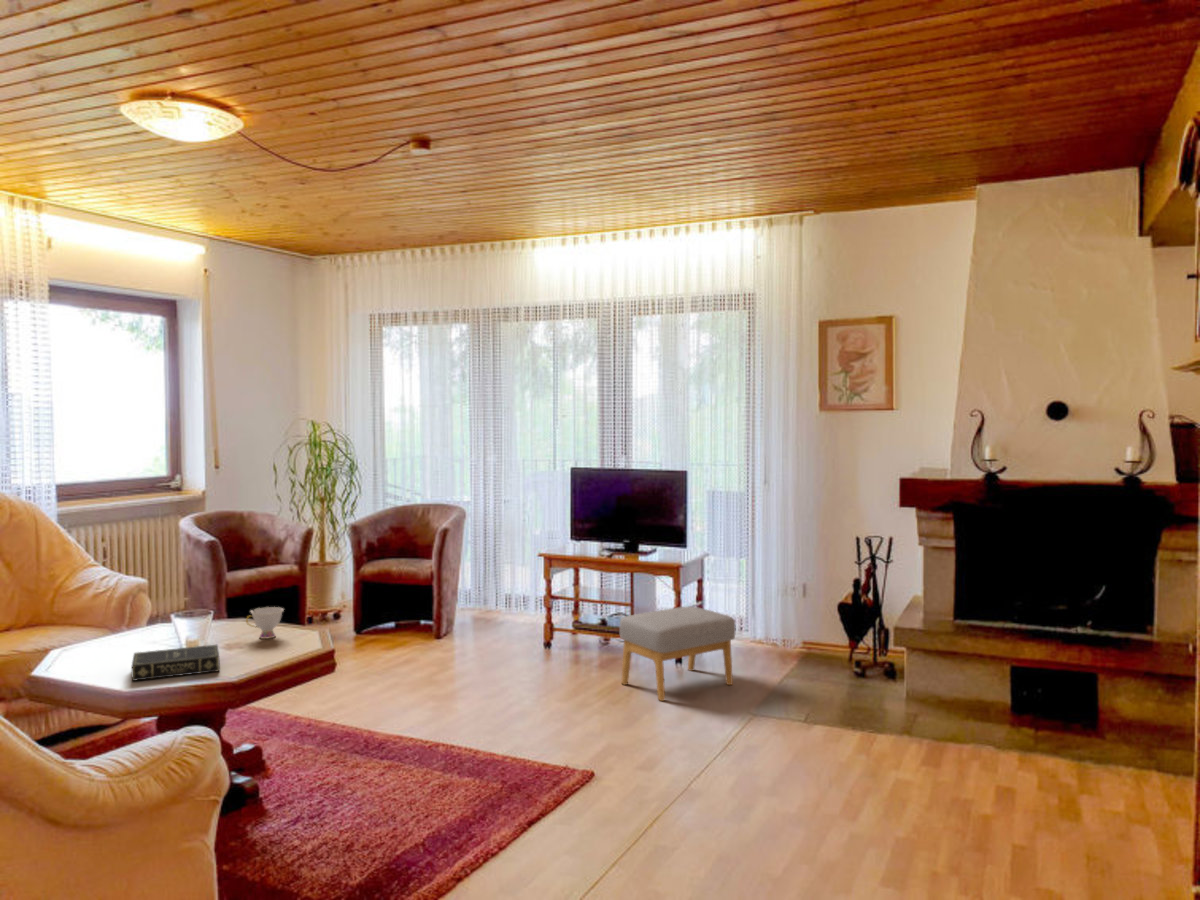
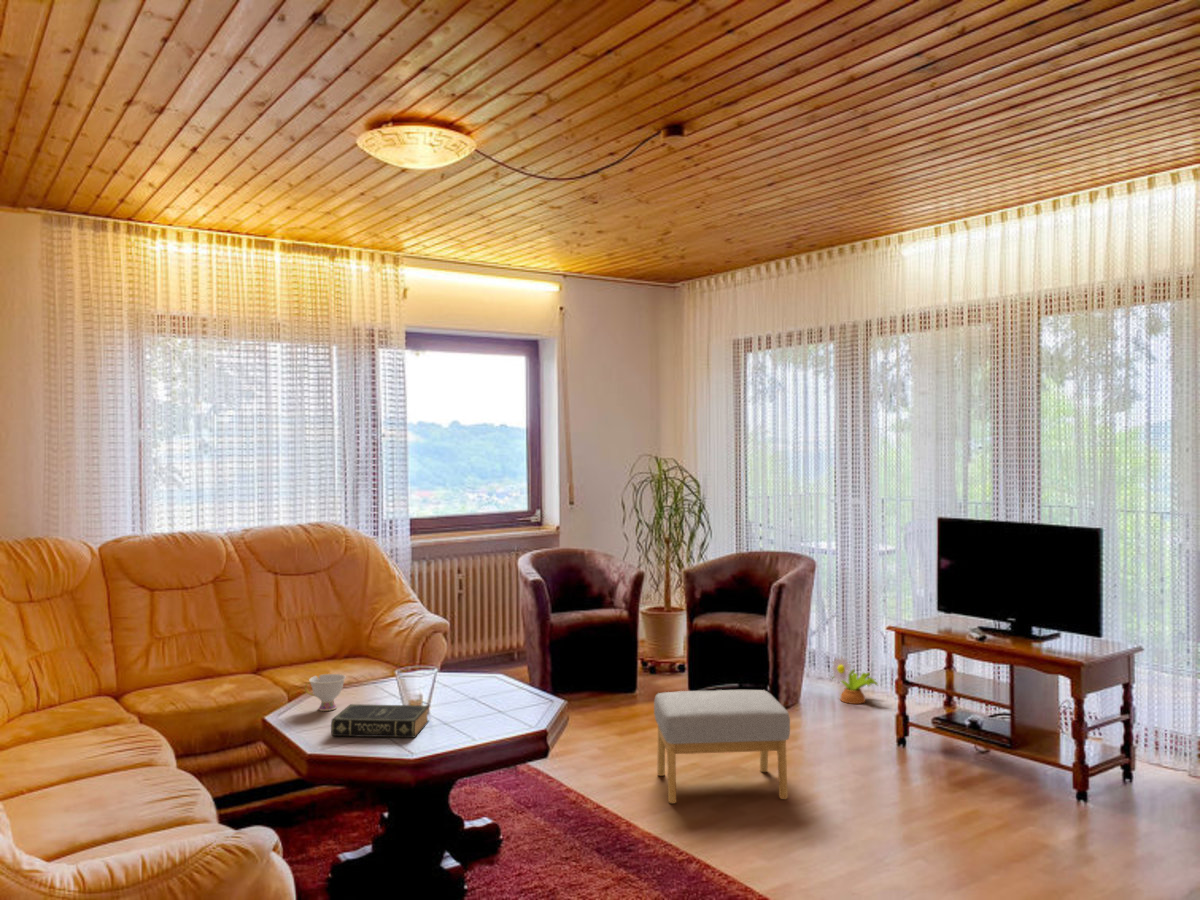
decorative plant: none [475,585,516,623] -> present [832,657,878,704]
footstool: present [620,606,735,701] -> present [654,690,790,803]
teacup: present [246,607,283,639] -> present [305,674,346,711]

